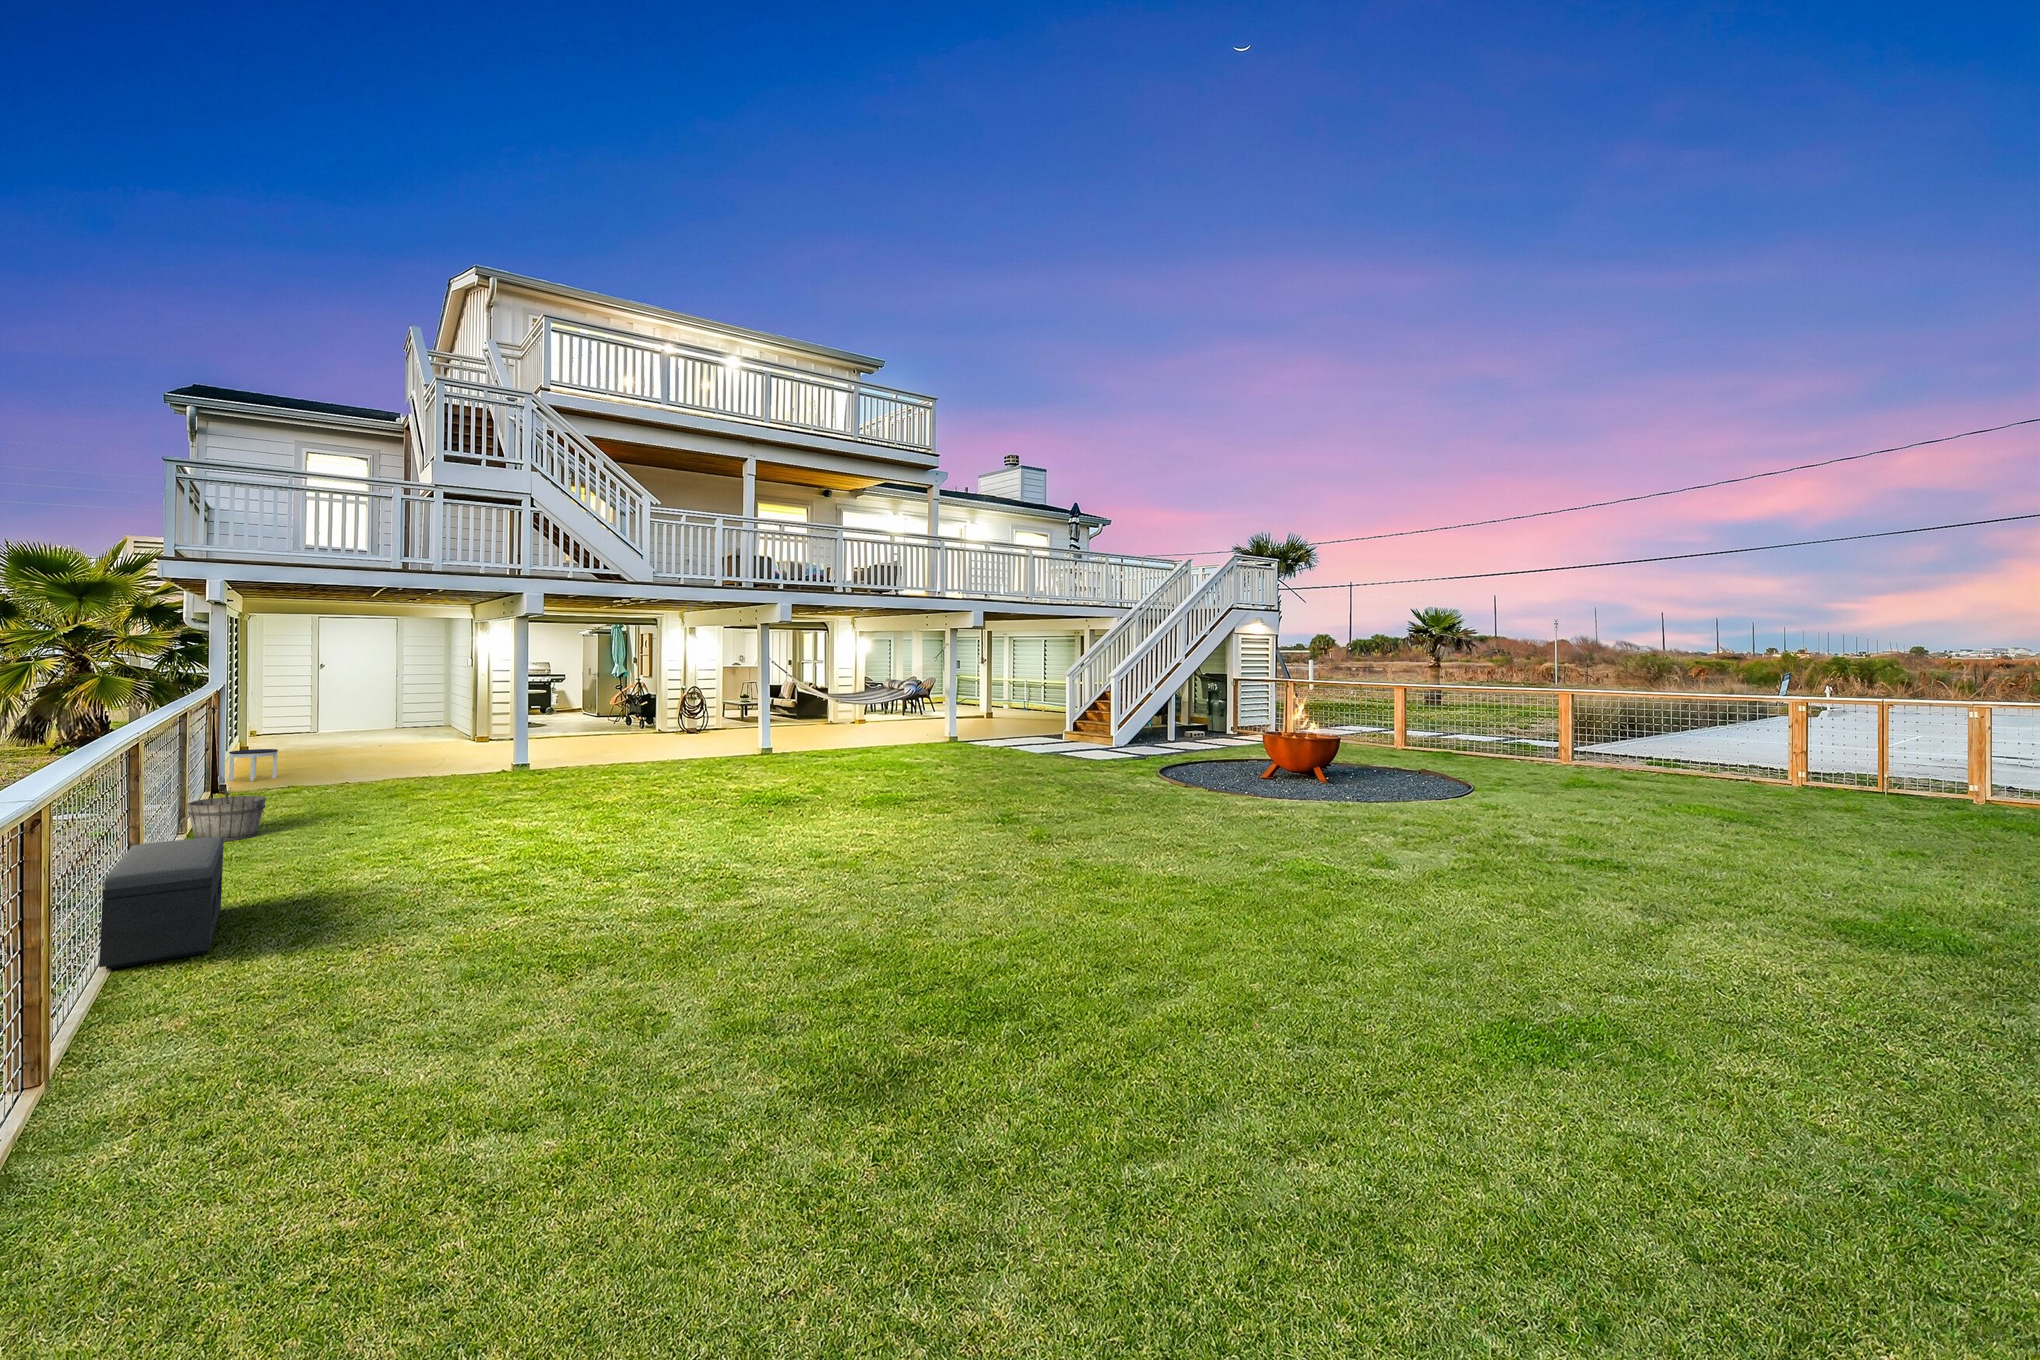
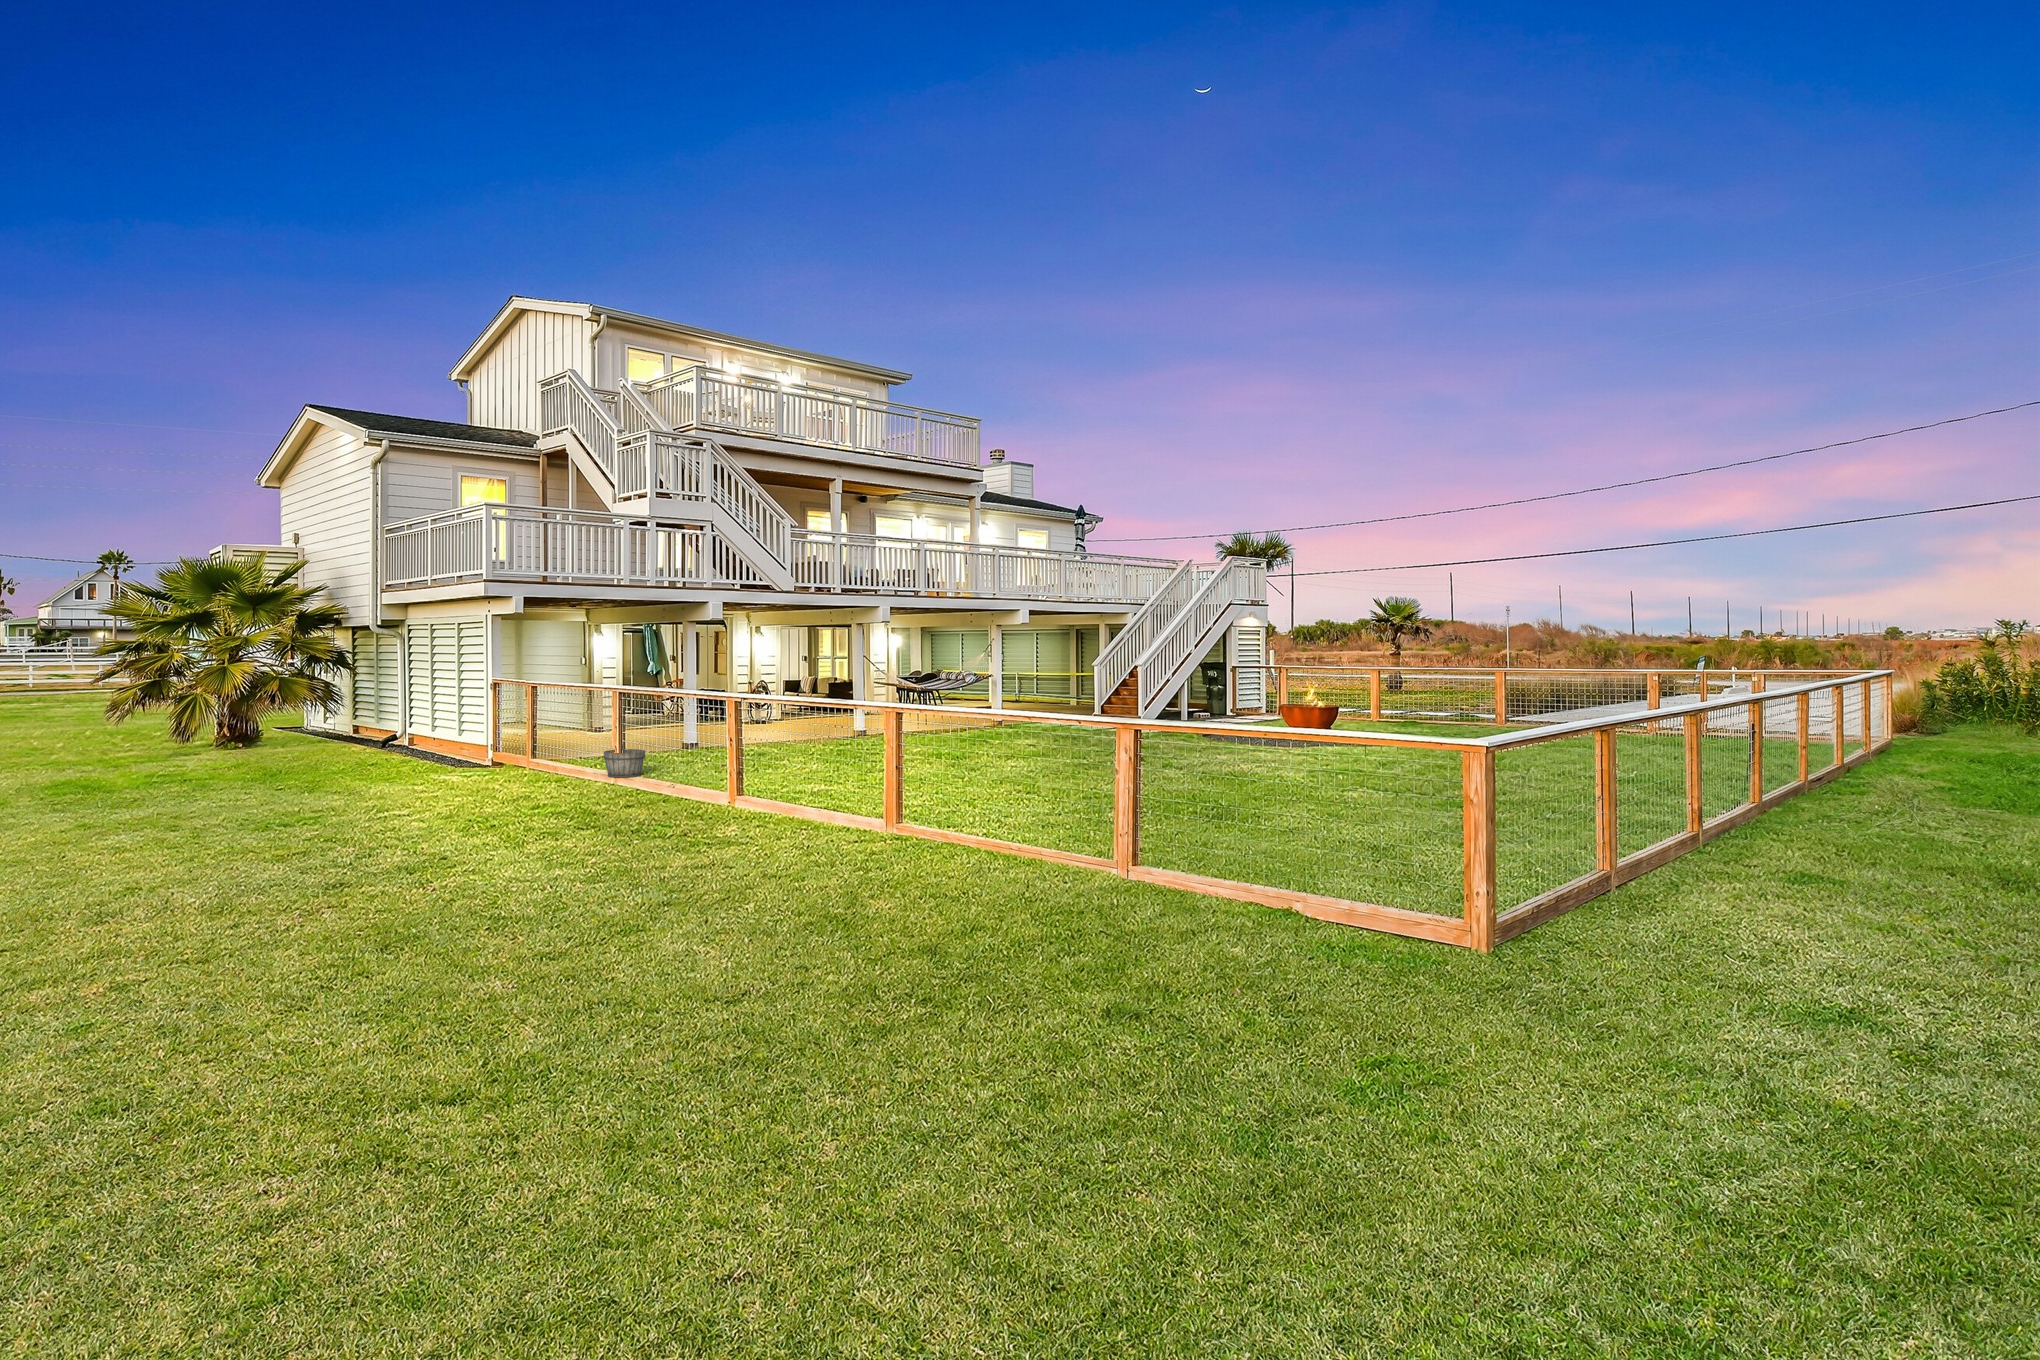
round table: present [229,749,278,781] -> none [502,724,534,748]
storage bench: present [99,837,224,969] -> none [704,760,786,818]

